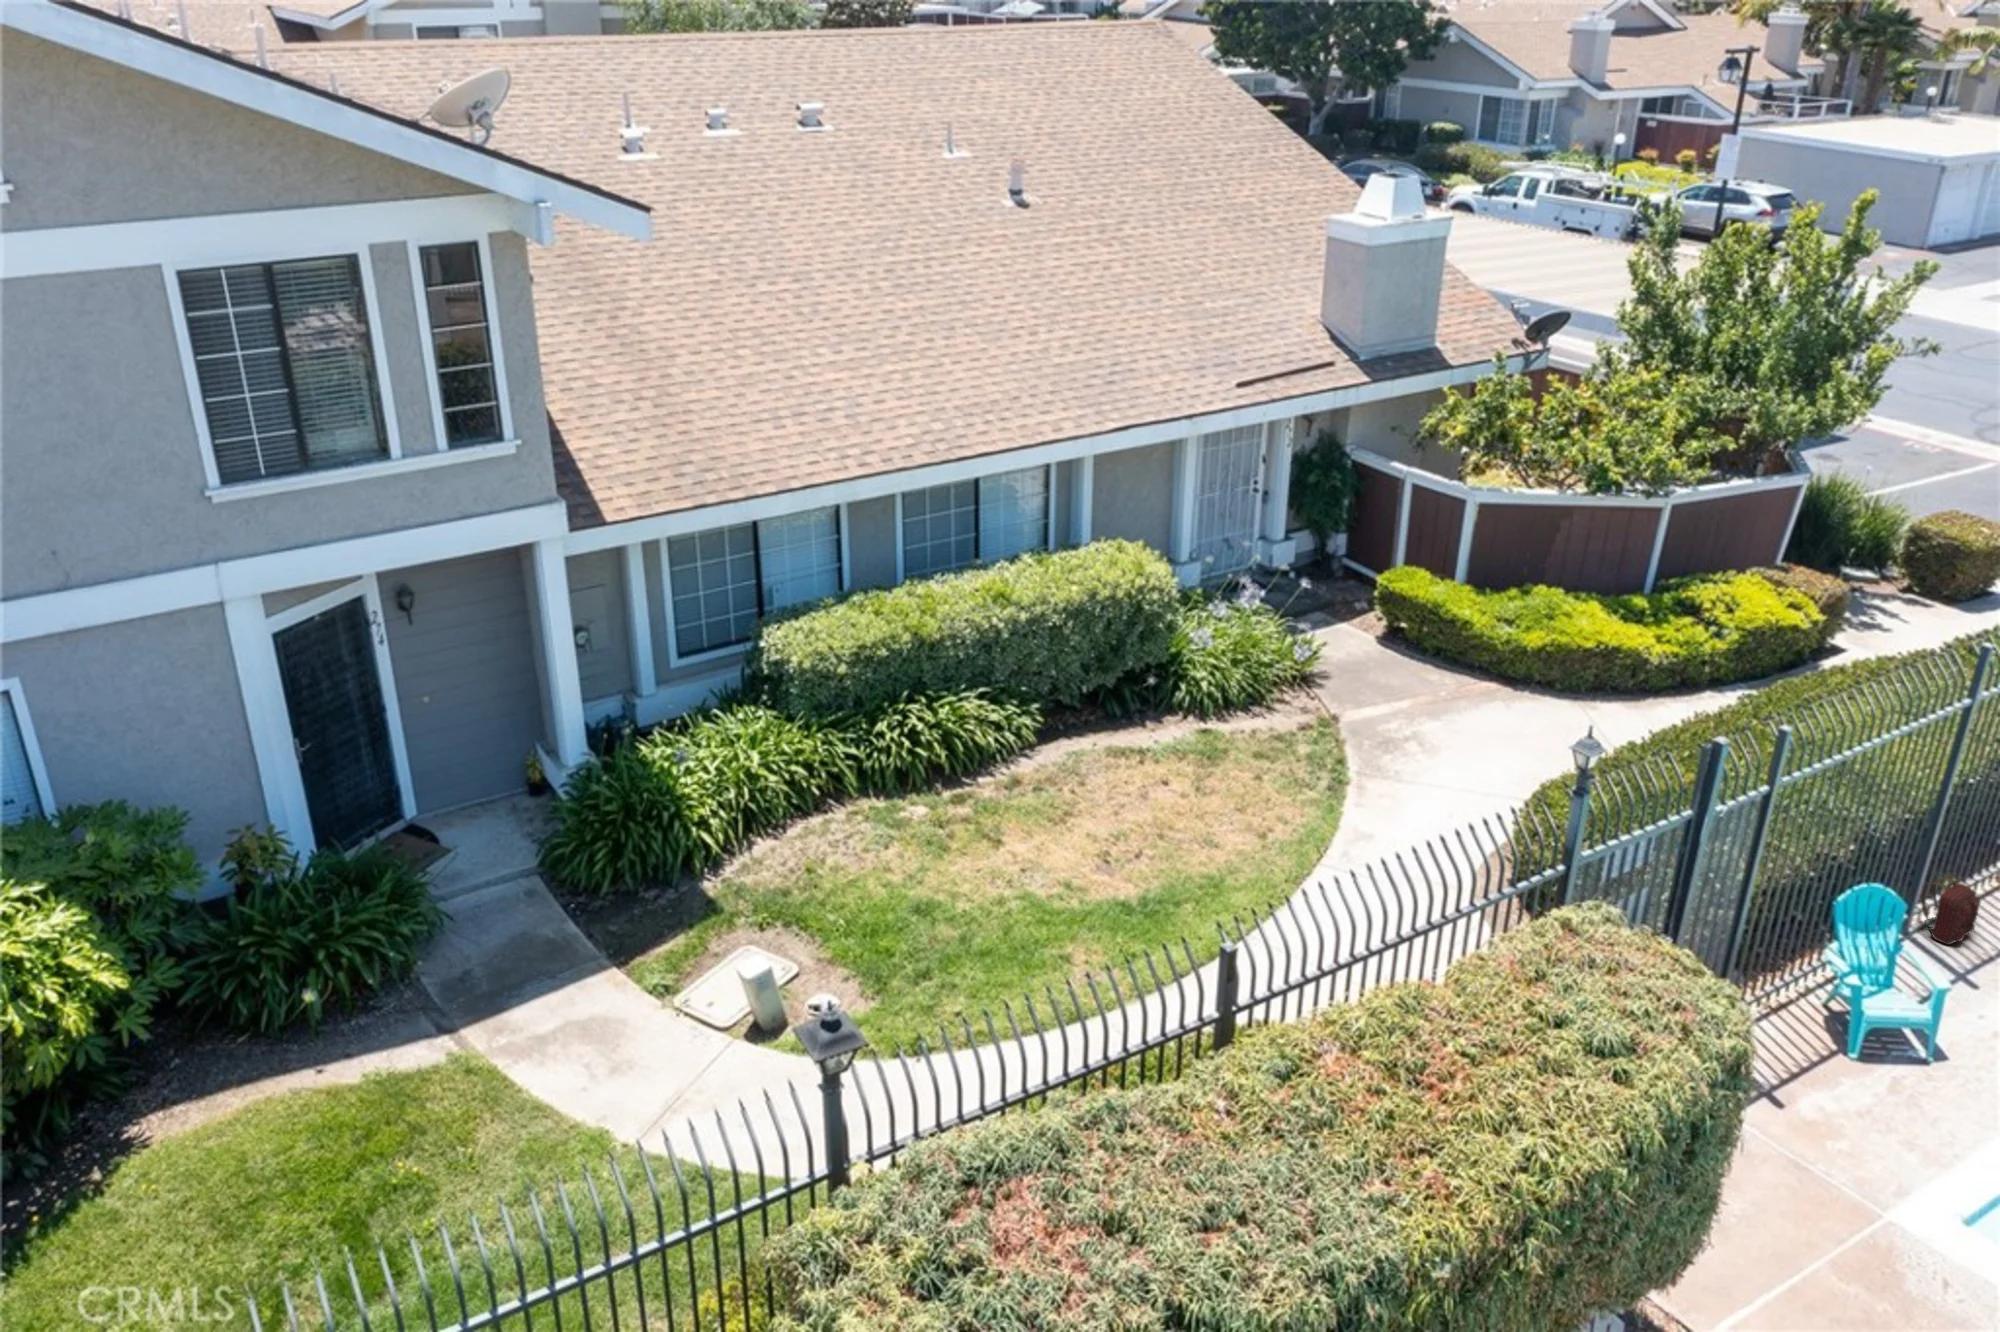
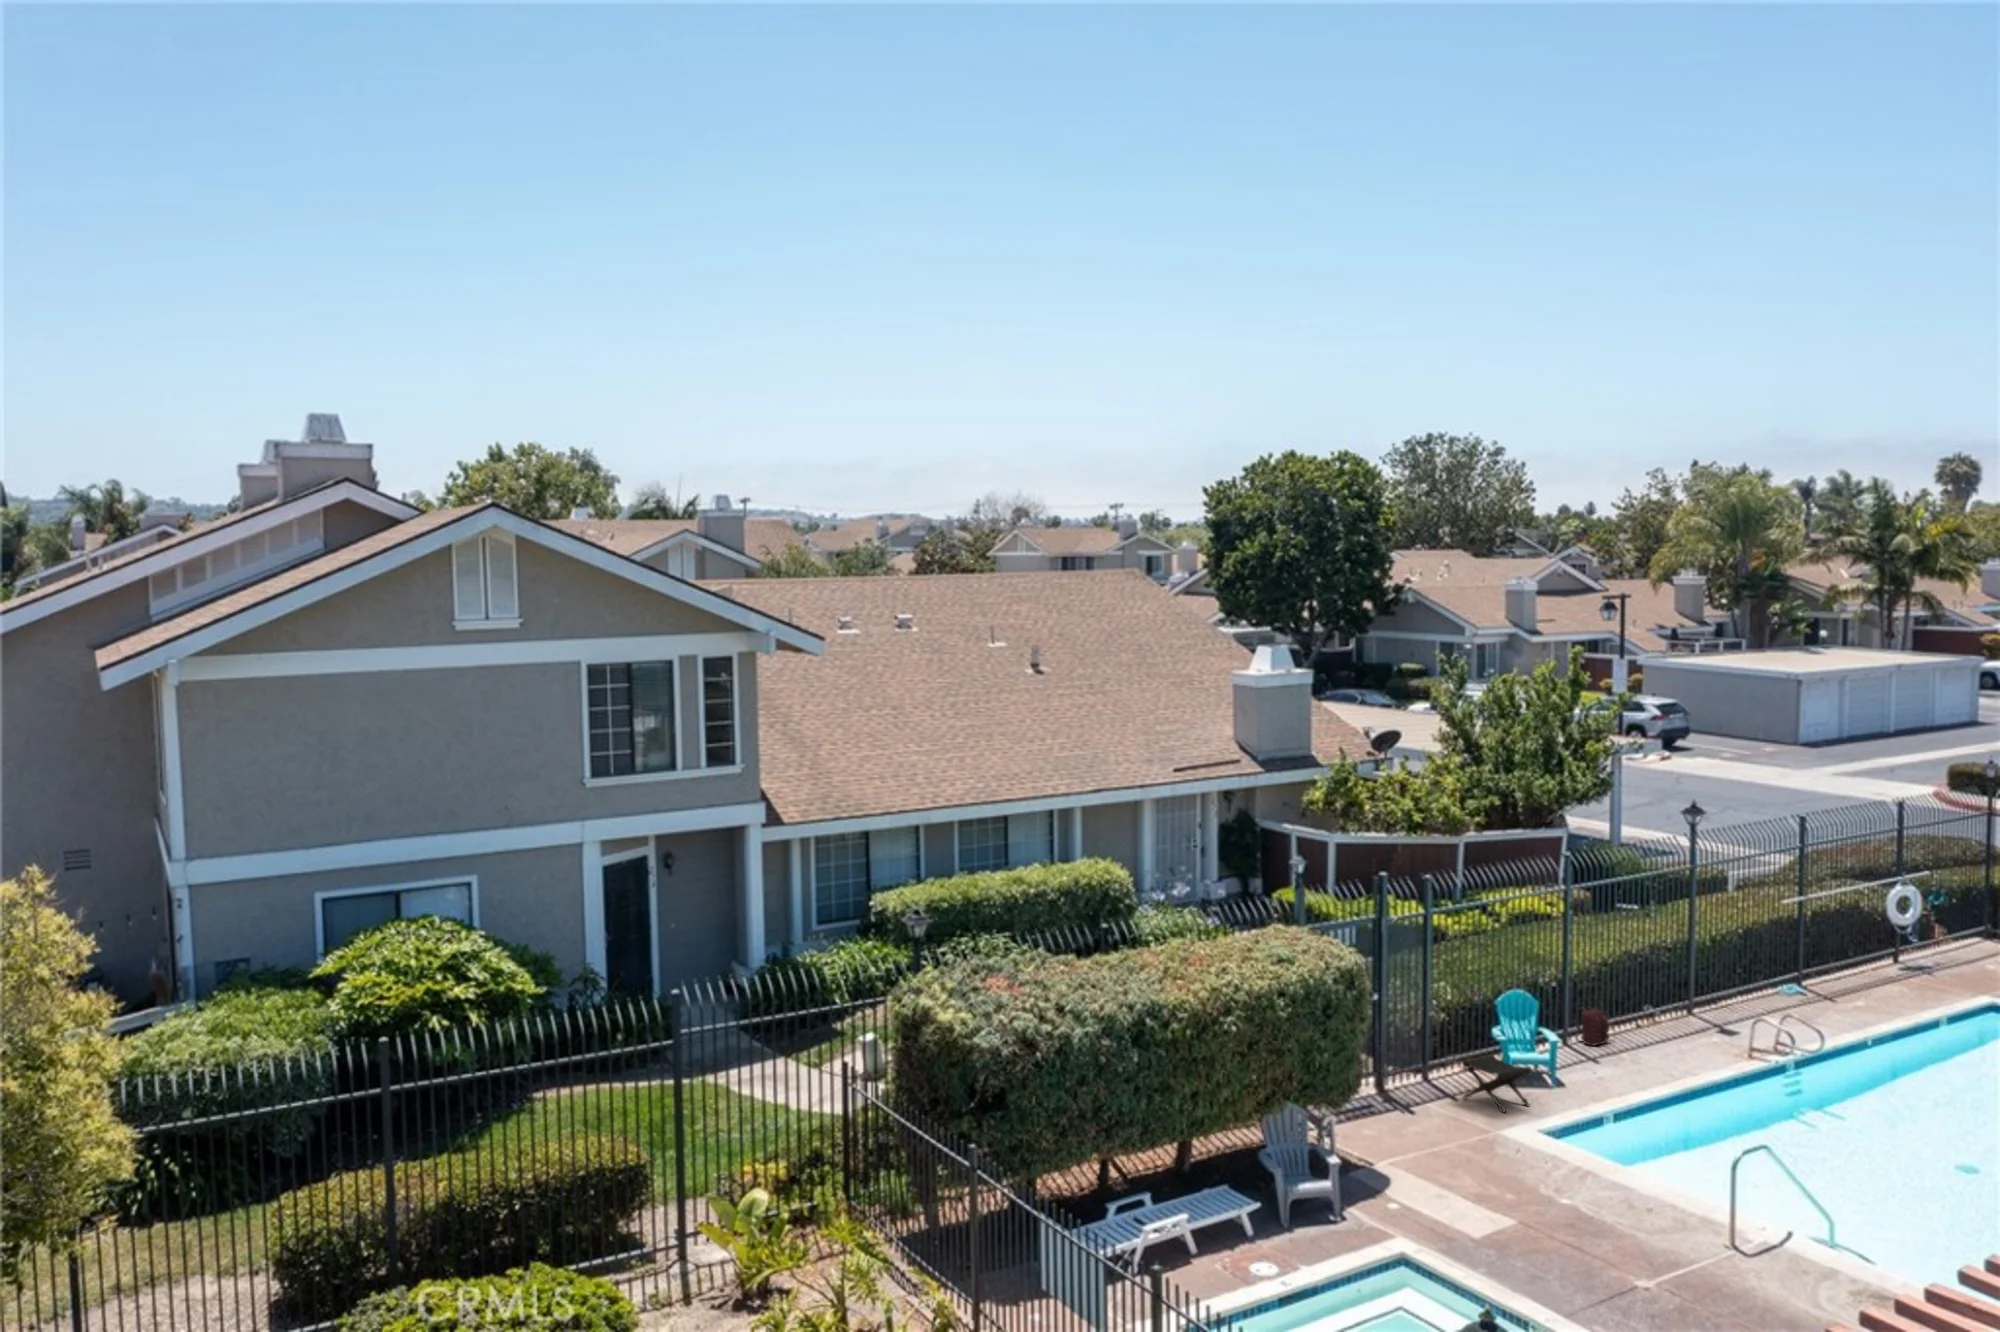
footstool: none [1796,1039,1938,1166] -> present [1462,1055,1532,1113]

